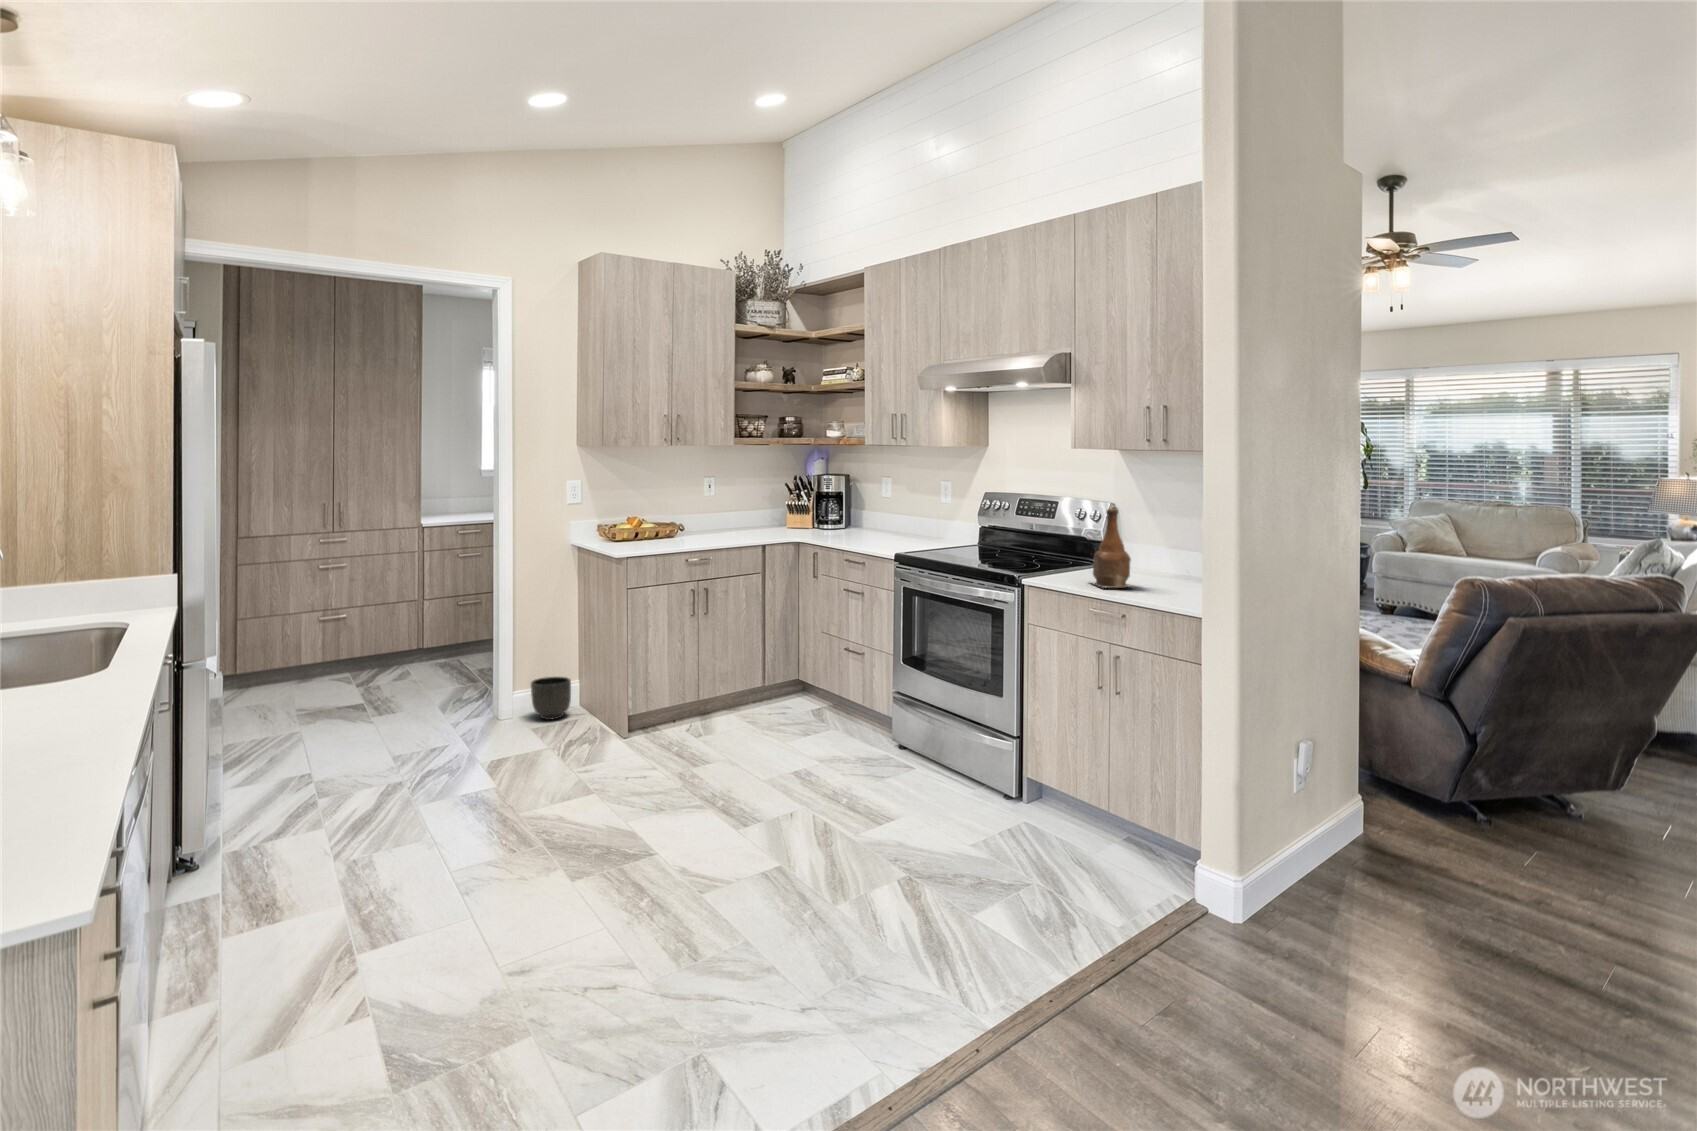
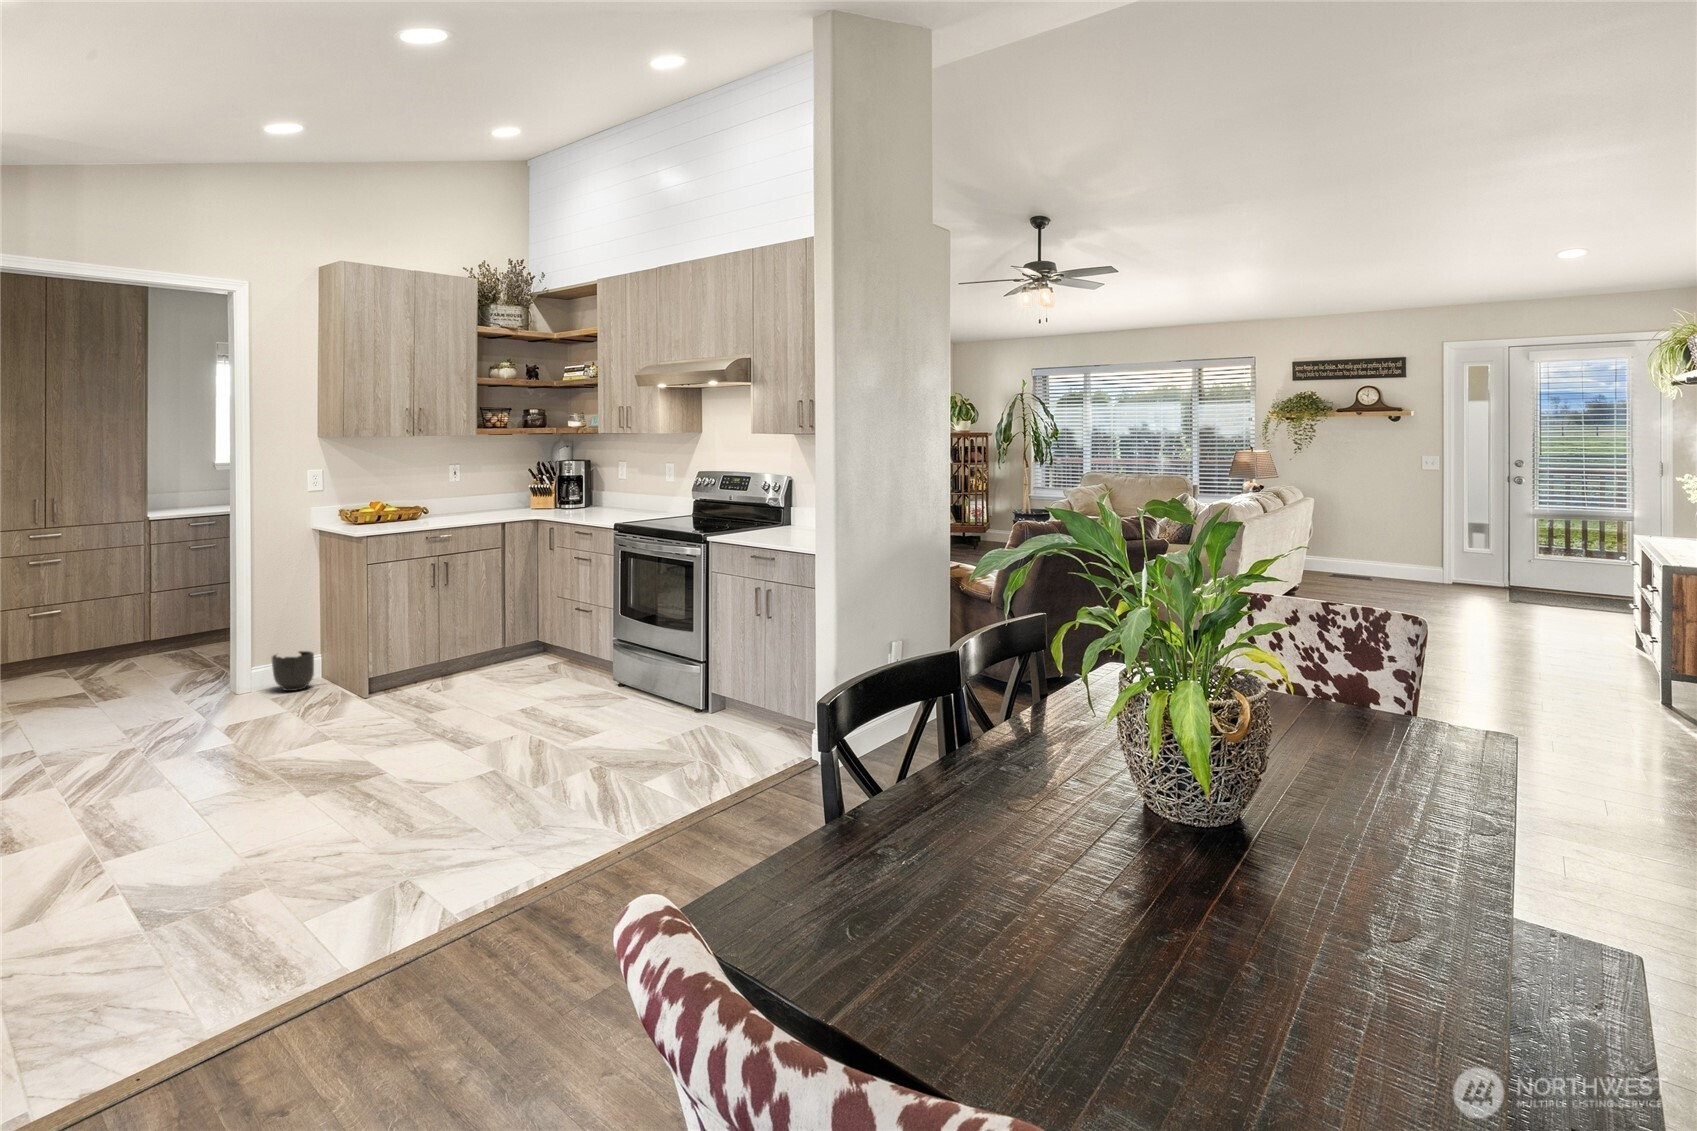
bottle: present [1091,508,1131,588] -> none [761,478,795,541]

